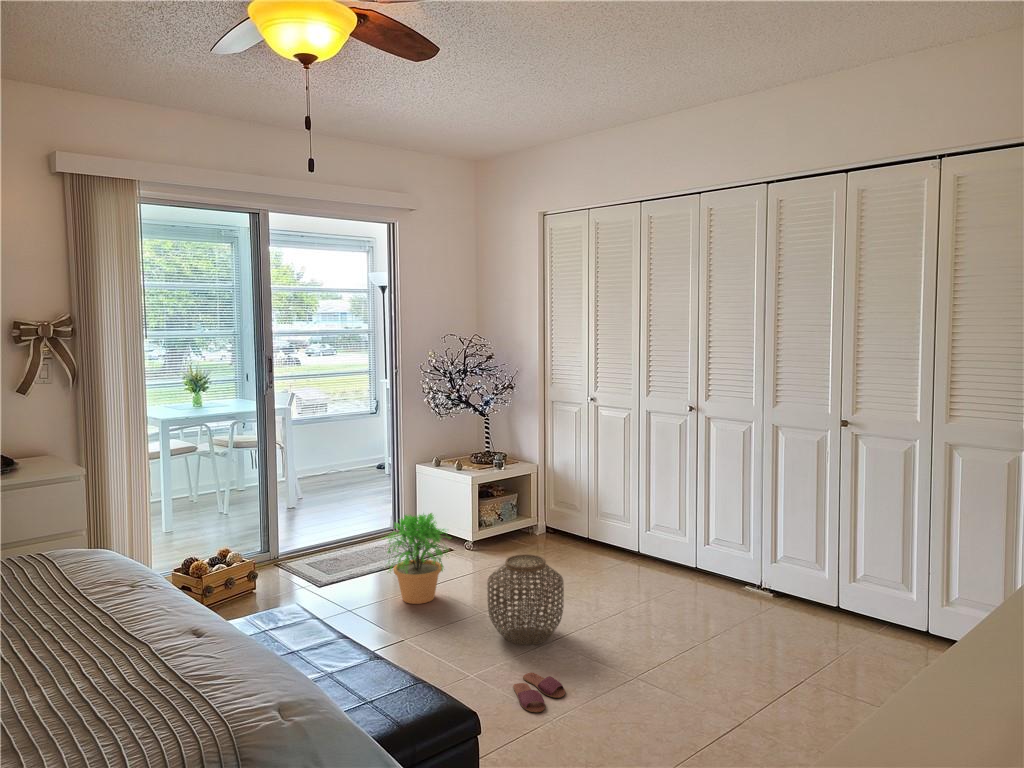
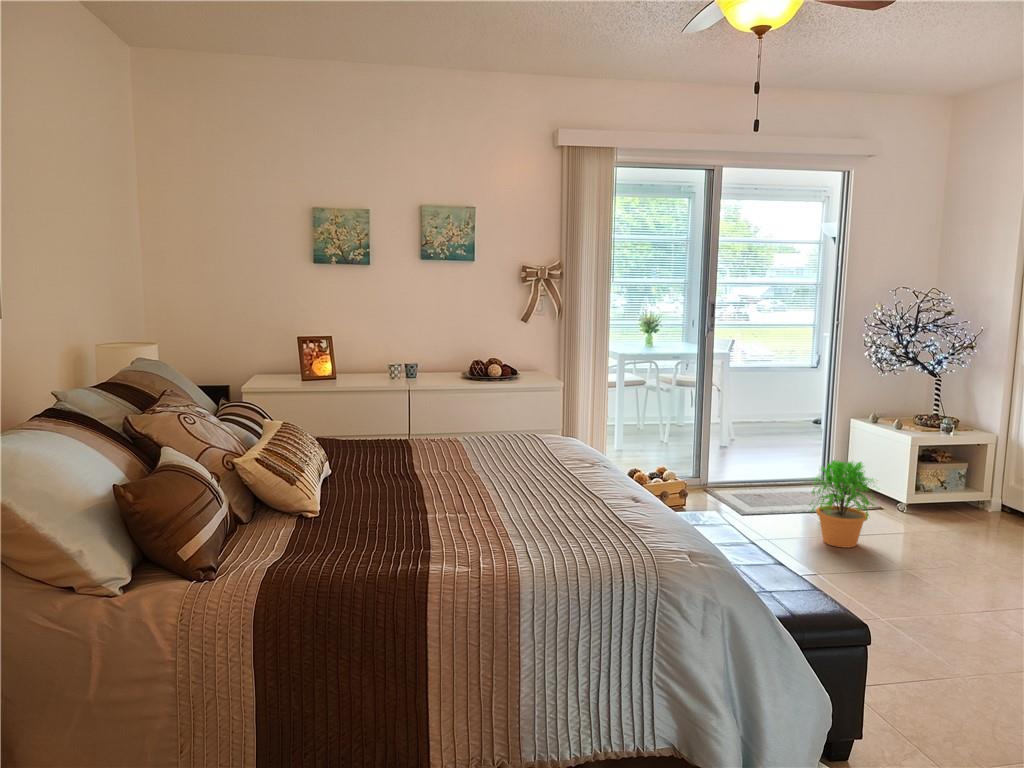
woven basket: present [487,554,564,645] -> none [912,512,1005,605]
slippers: present [513,673,565,712] -> none [930,625,989,658]

